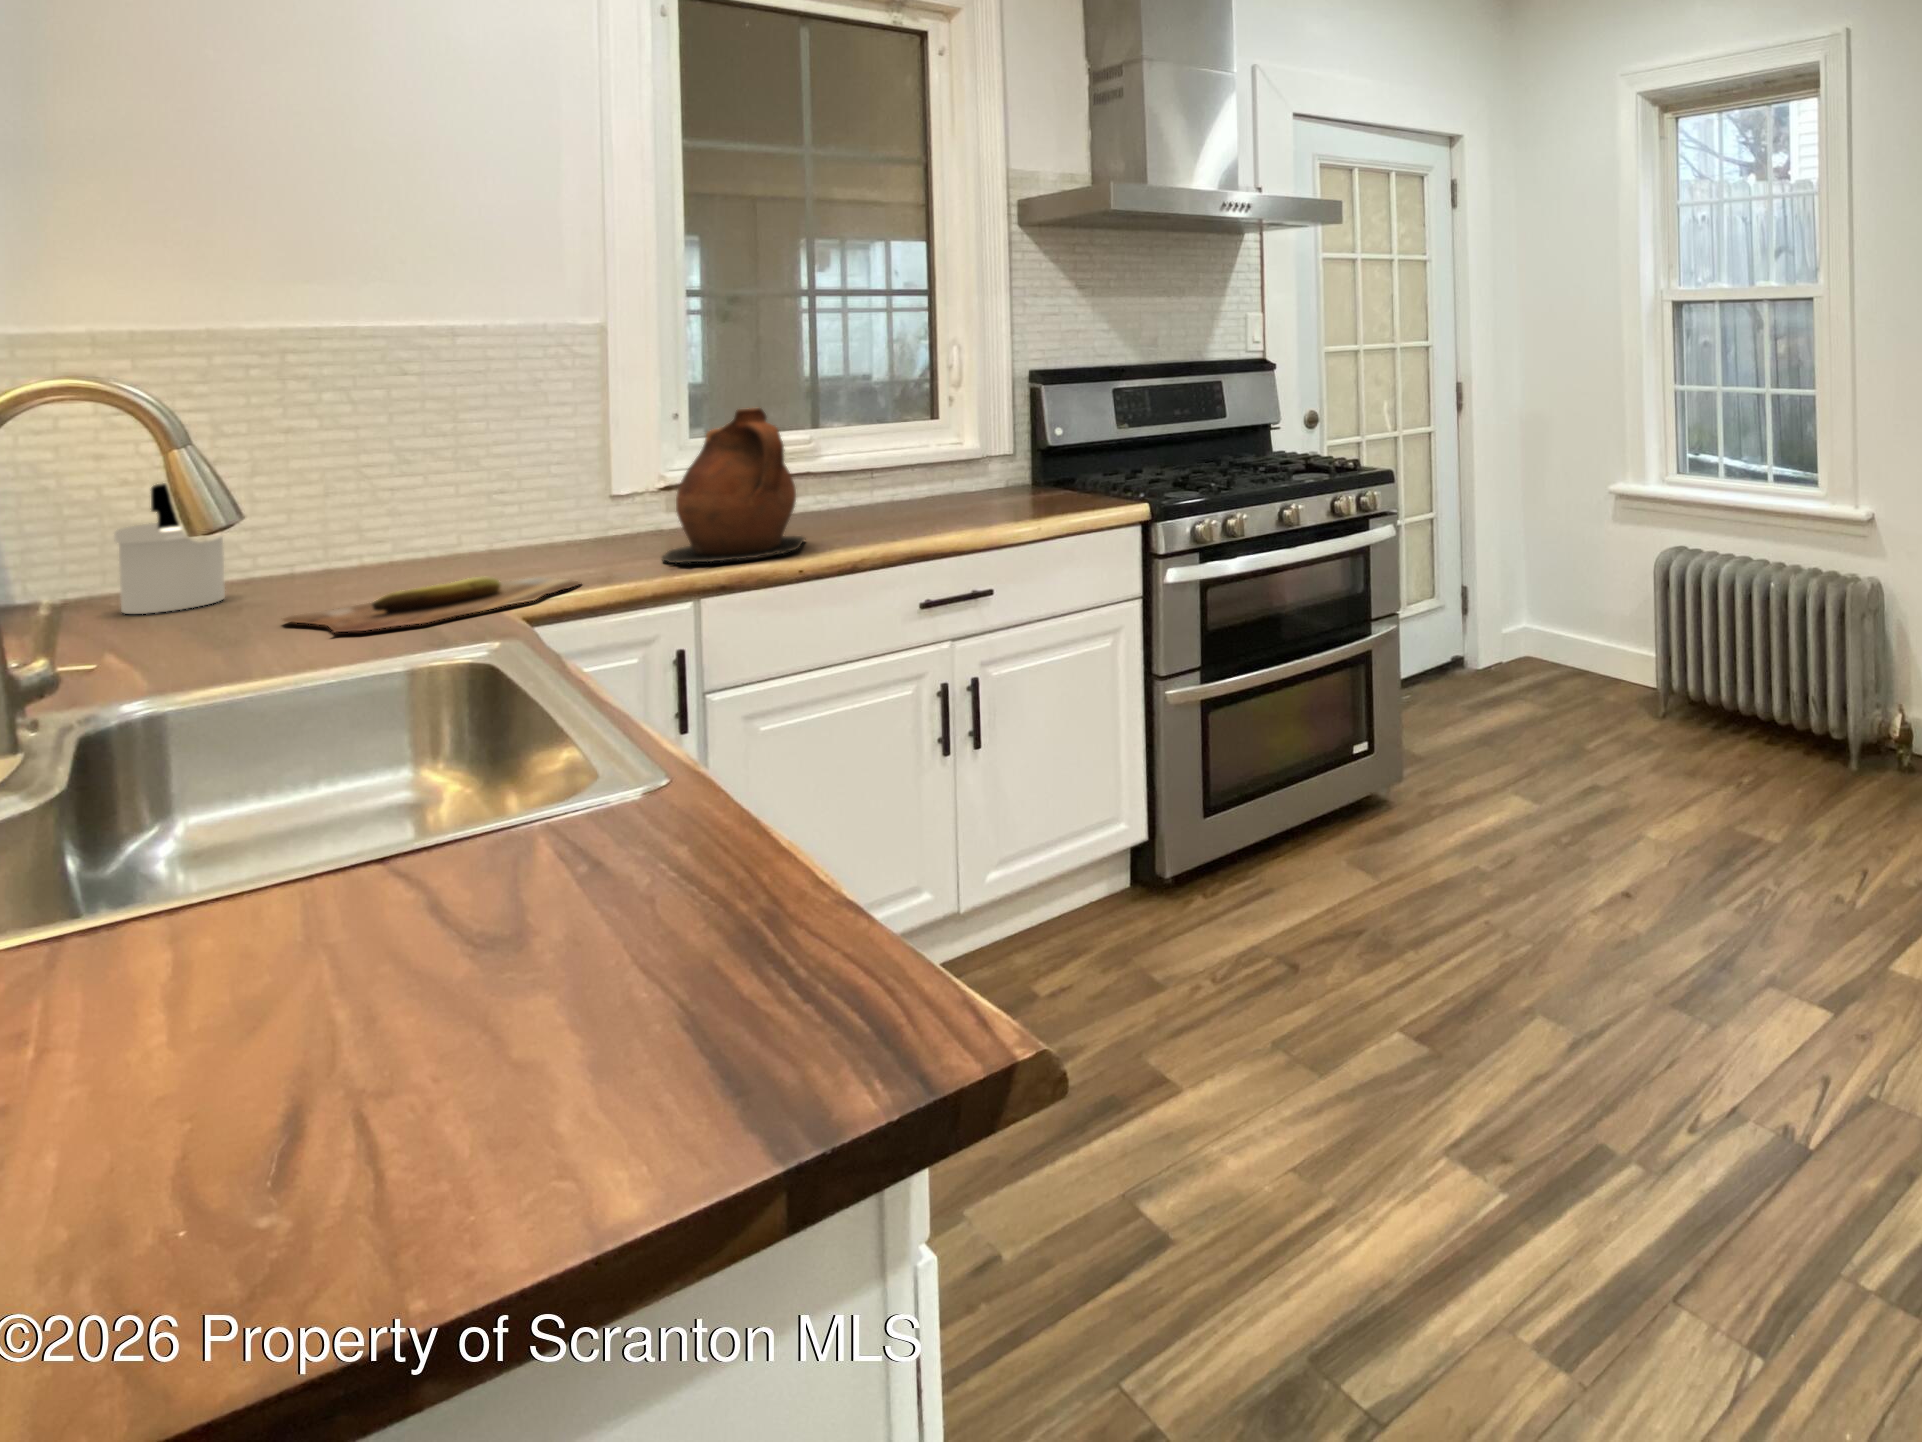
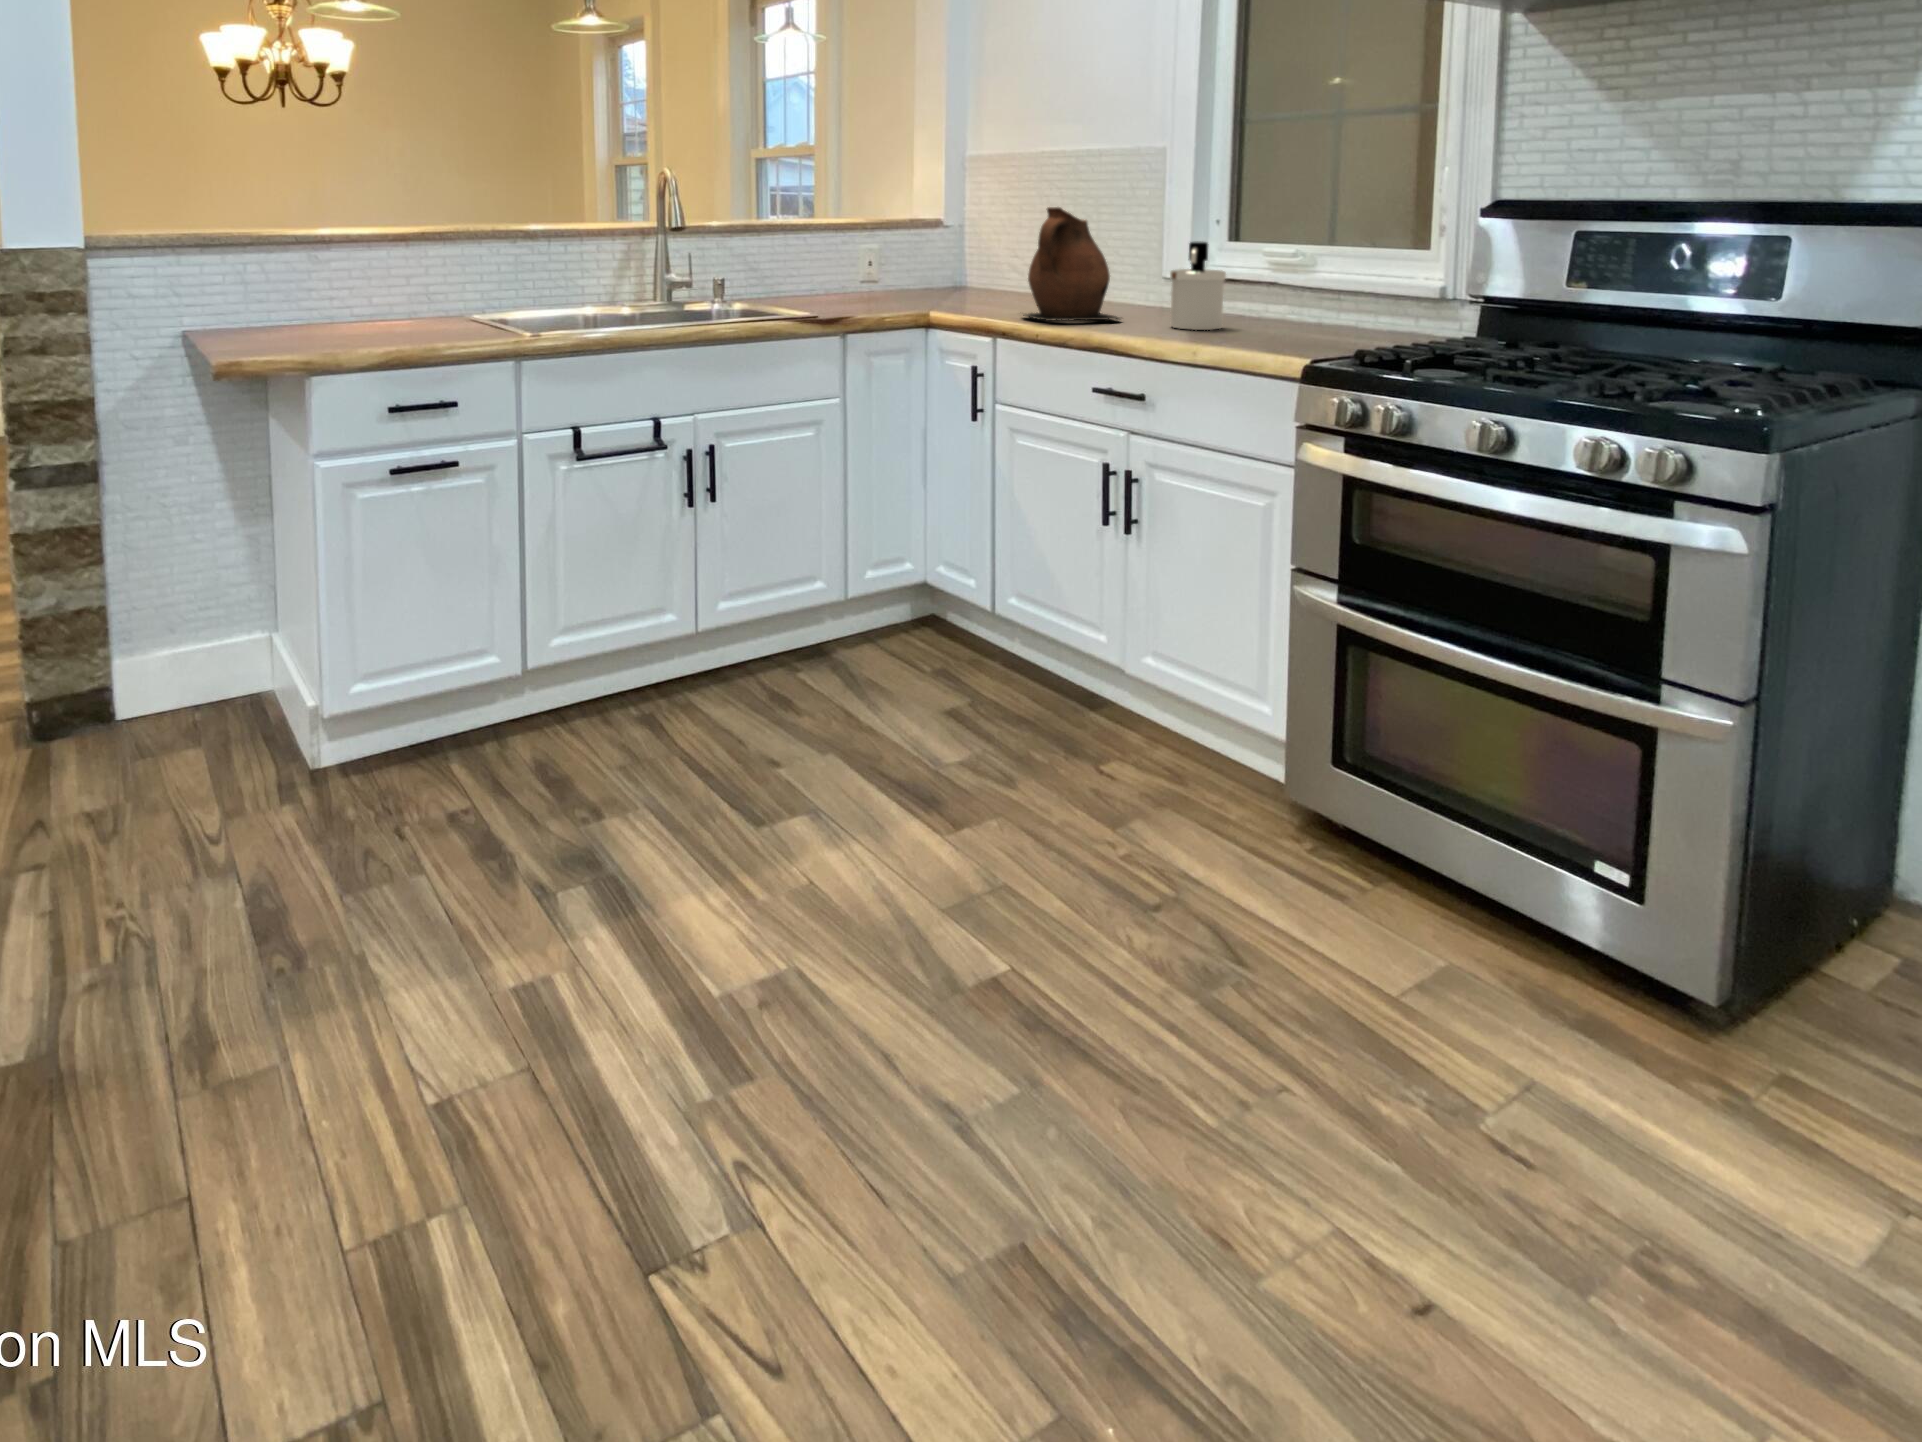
soap dispenser: present [114,483,225,614] -> present [1170,241,1226,330]
cutting board: present [283,577,580,632] -> none [870,294,1003,313]

